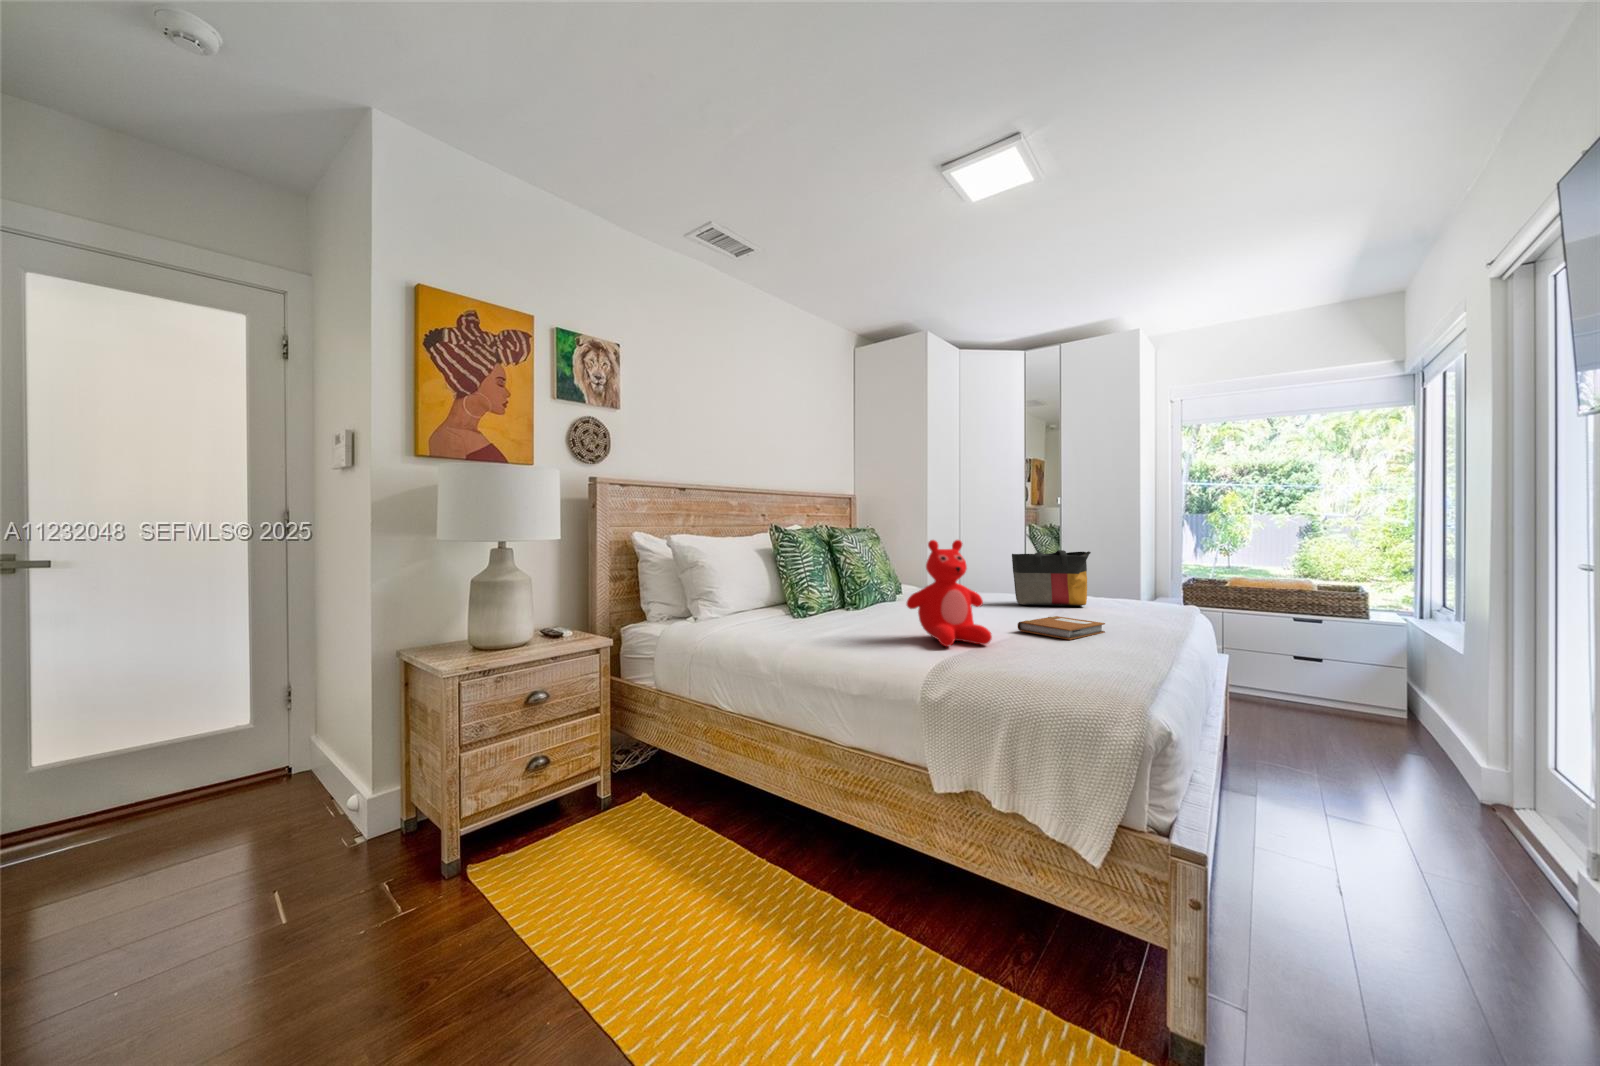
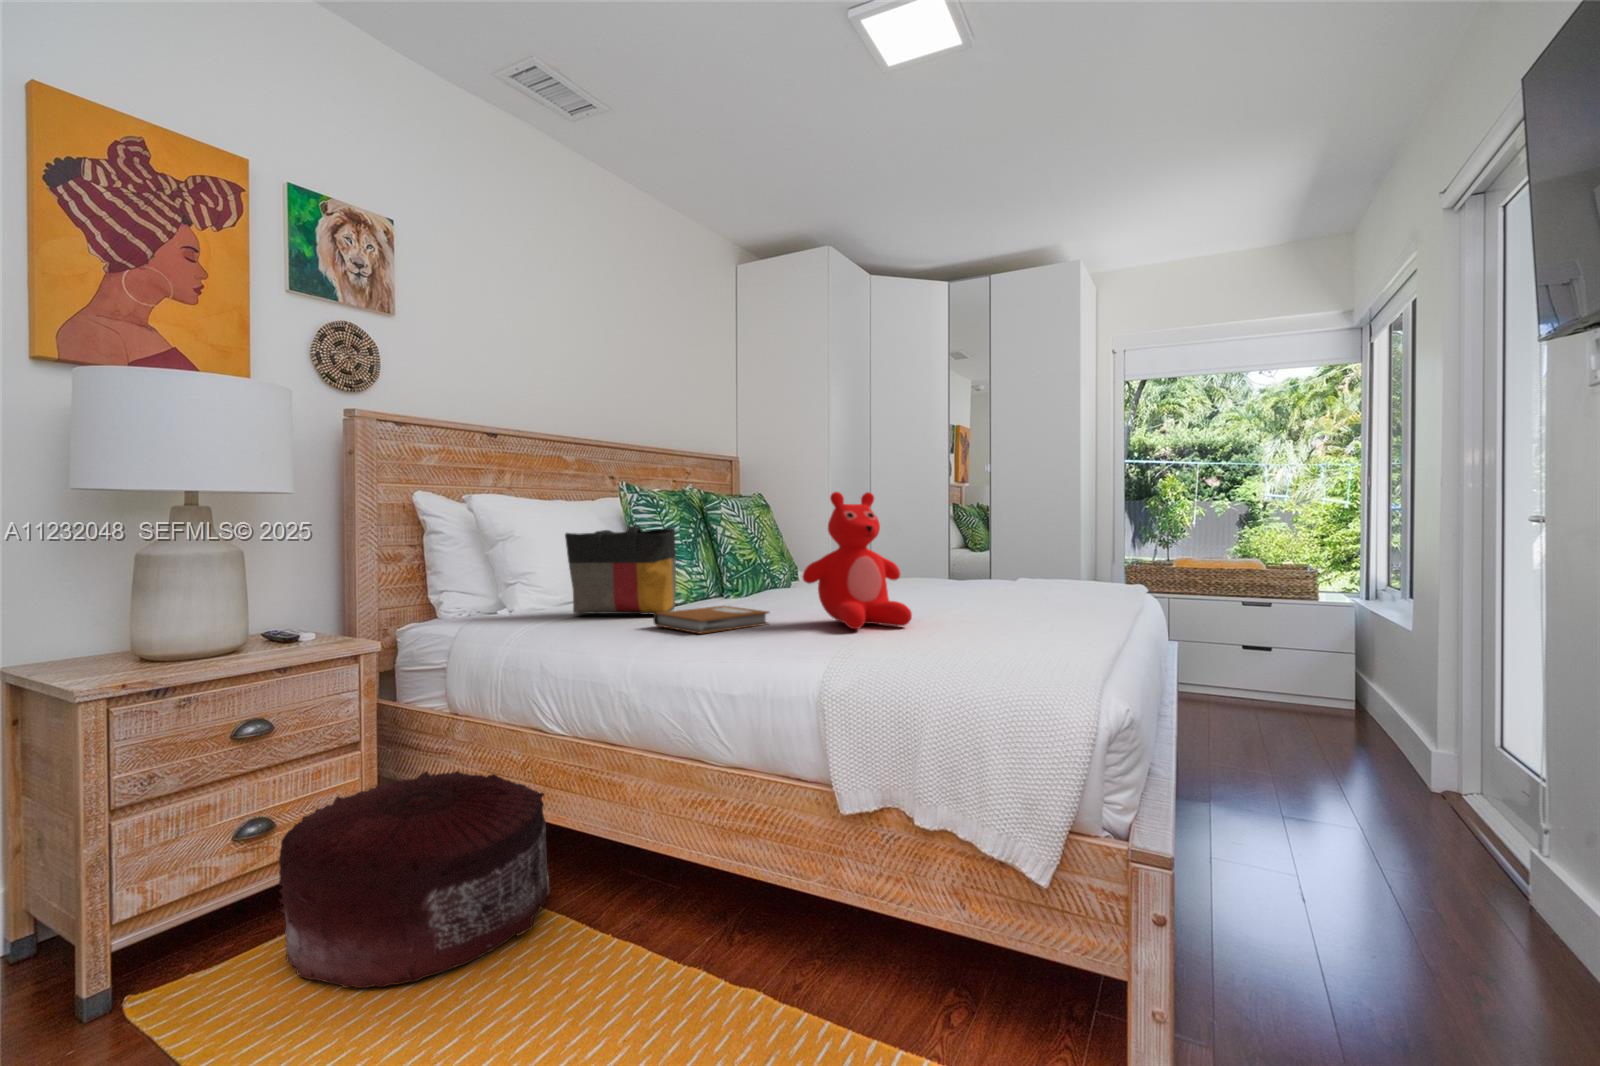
tote bag: present [1012,550,1091,606] -> present [565,526,676,614]
notebook: present [1018,616,1105,640] -> present [653,606,769,634]
pouf: none [553,729,724,881] -> present [279,771,550,988]

